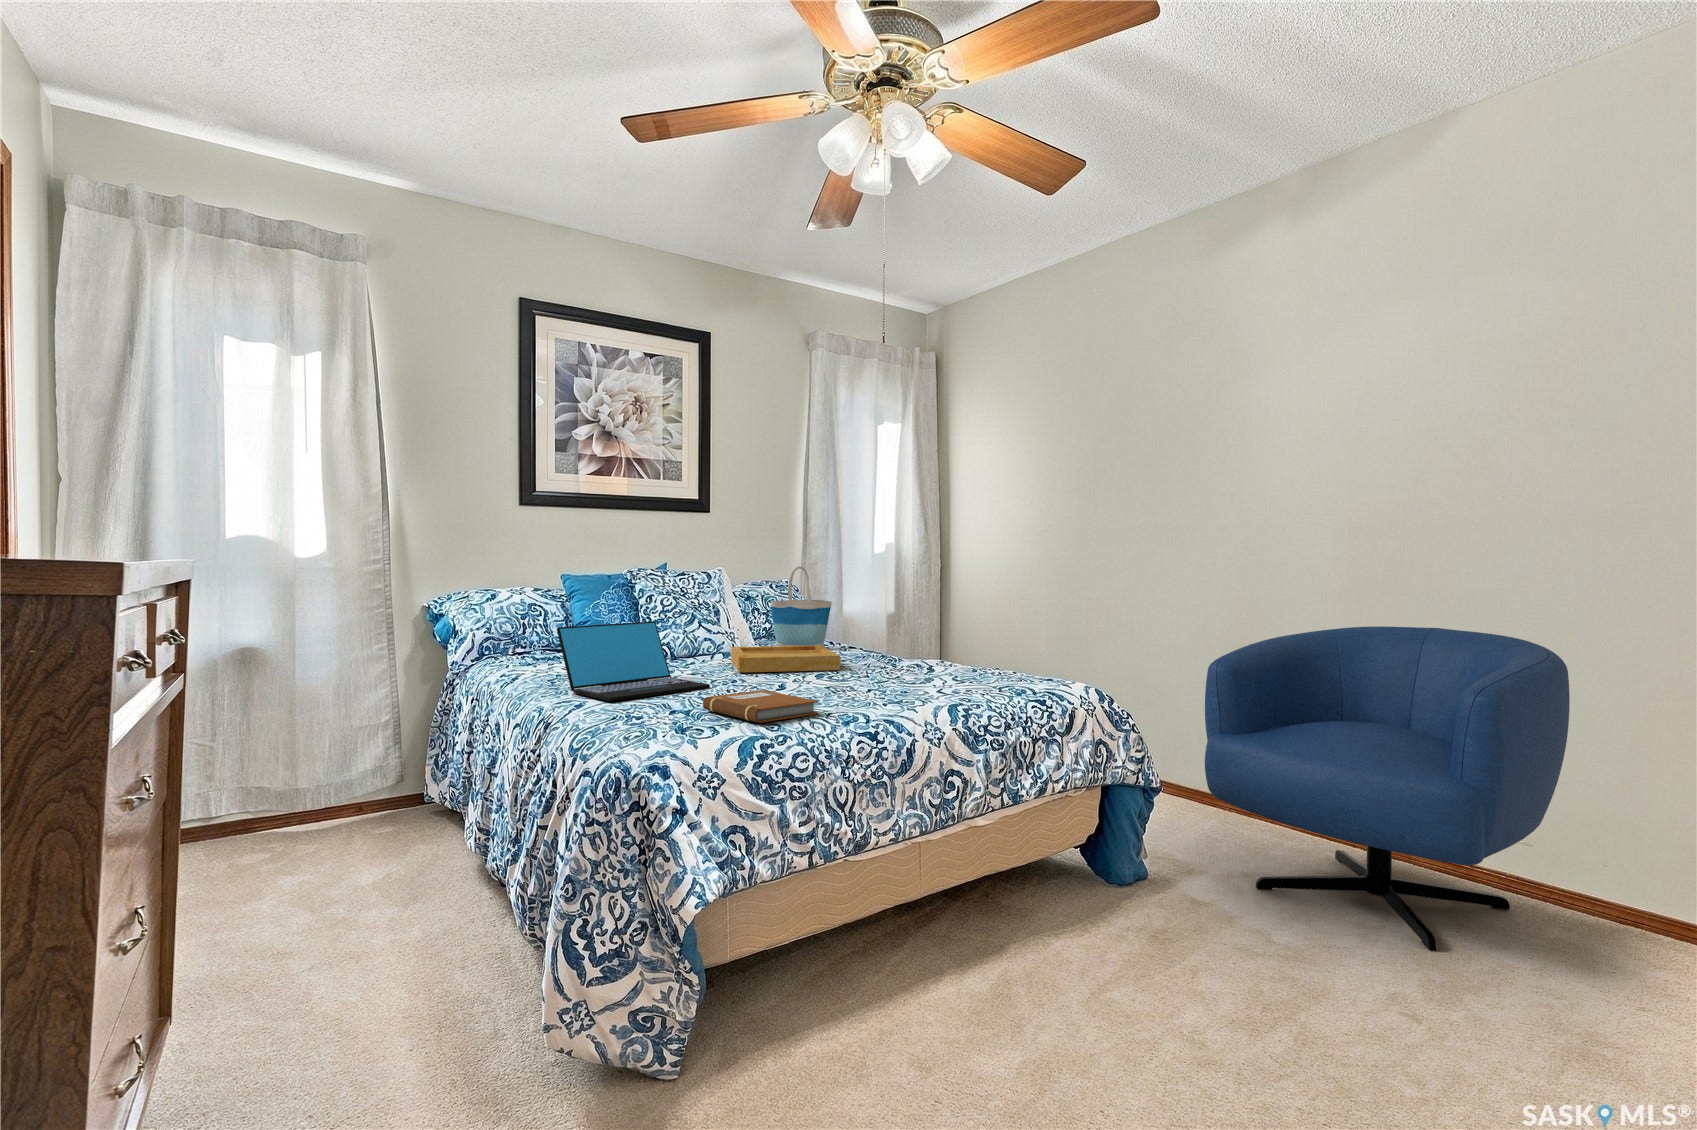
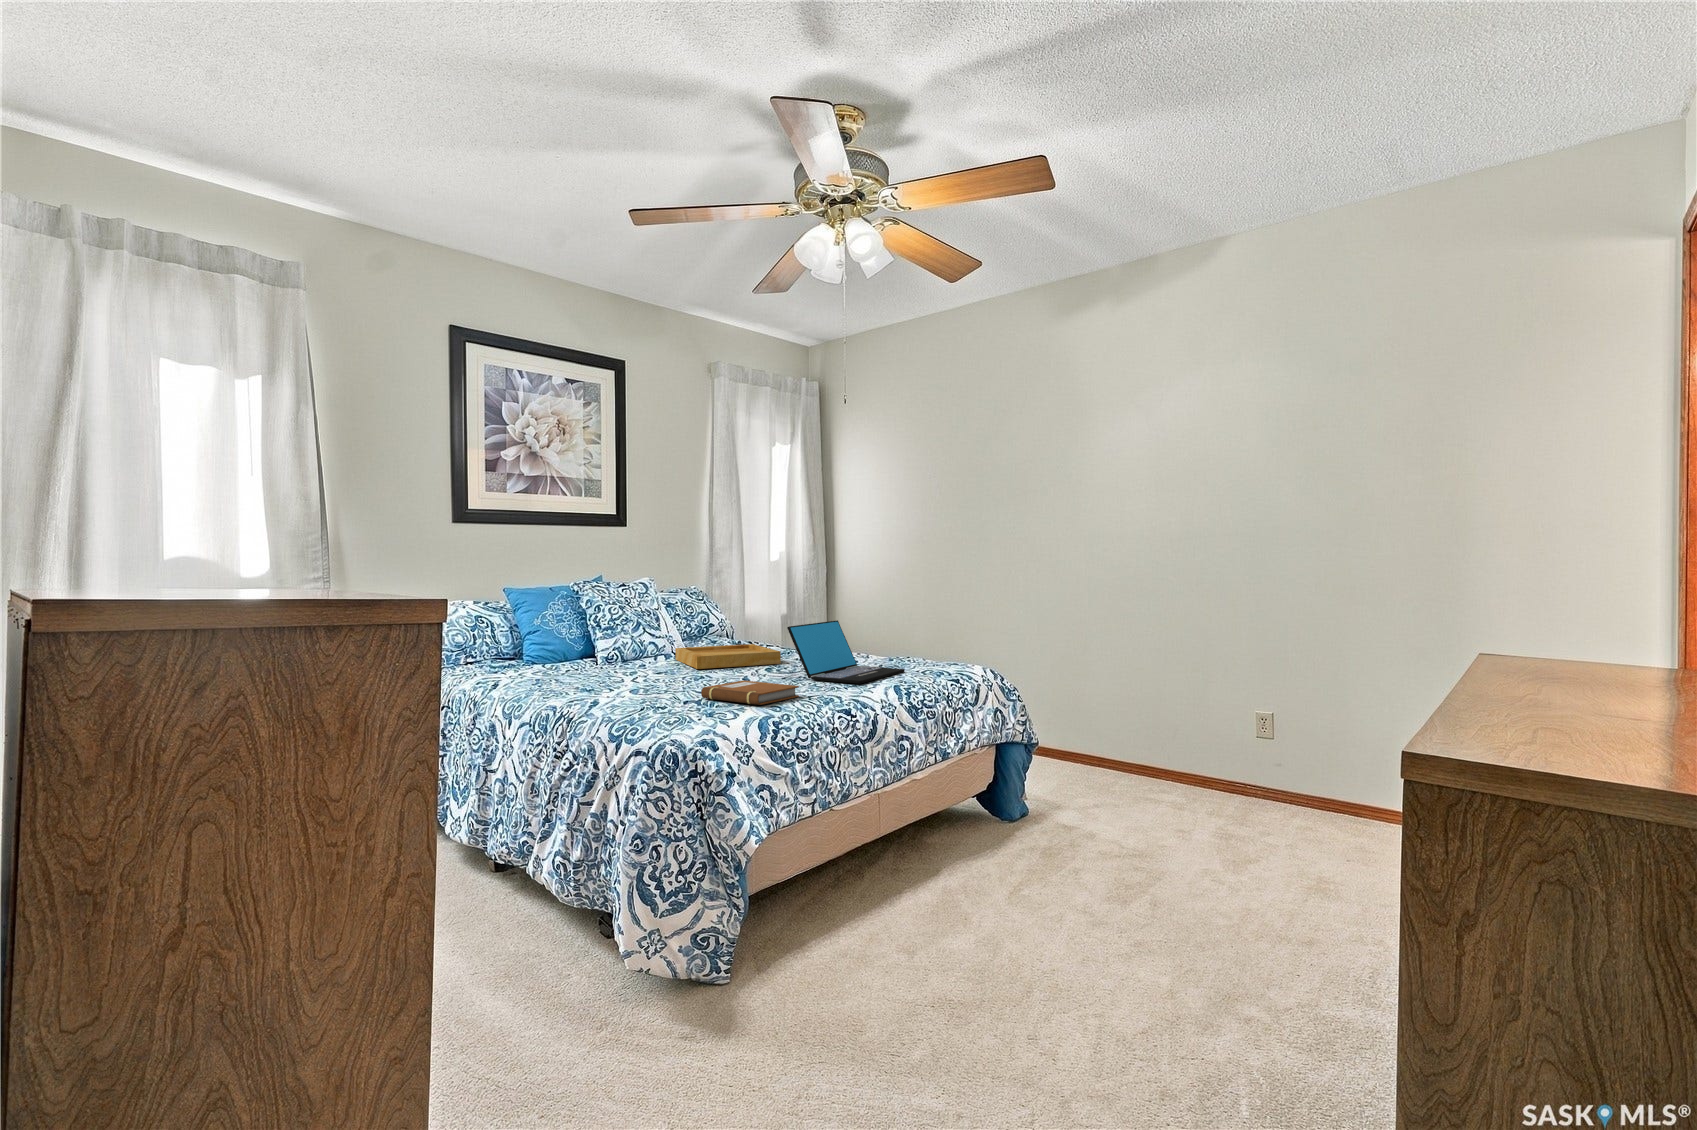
tote bag: present [771,567,832,646] -> none [701,576,754,649]
laptop: present [557,621,710,701] -> present [787,620,905,684]
armchair: present [1205,626,1570,950] -> none [1070,614,1312,845]

